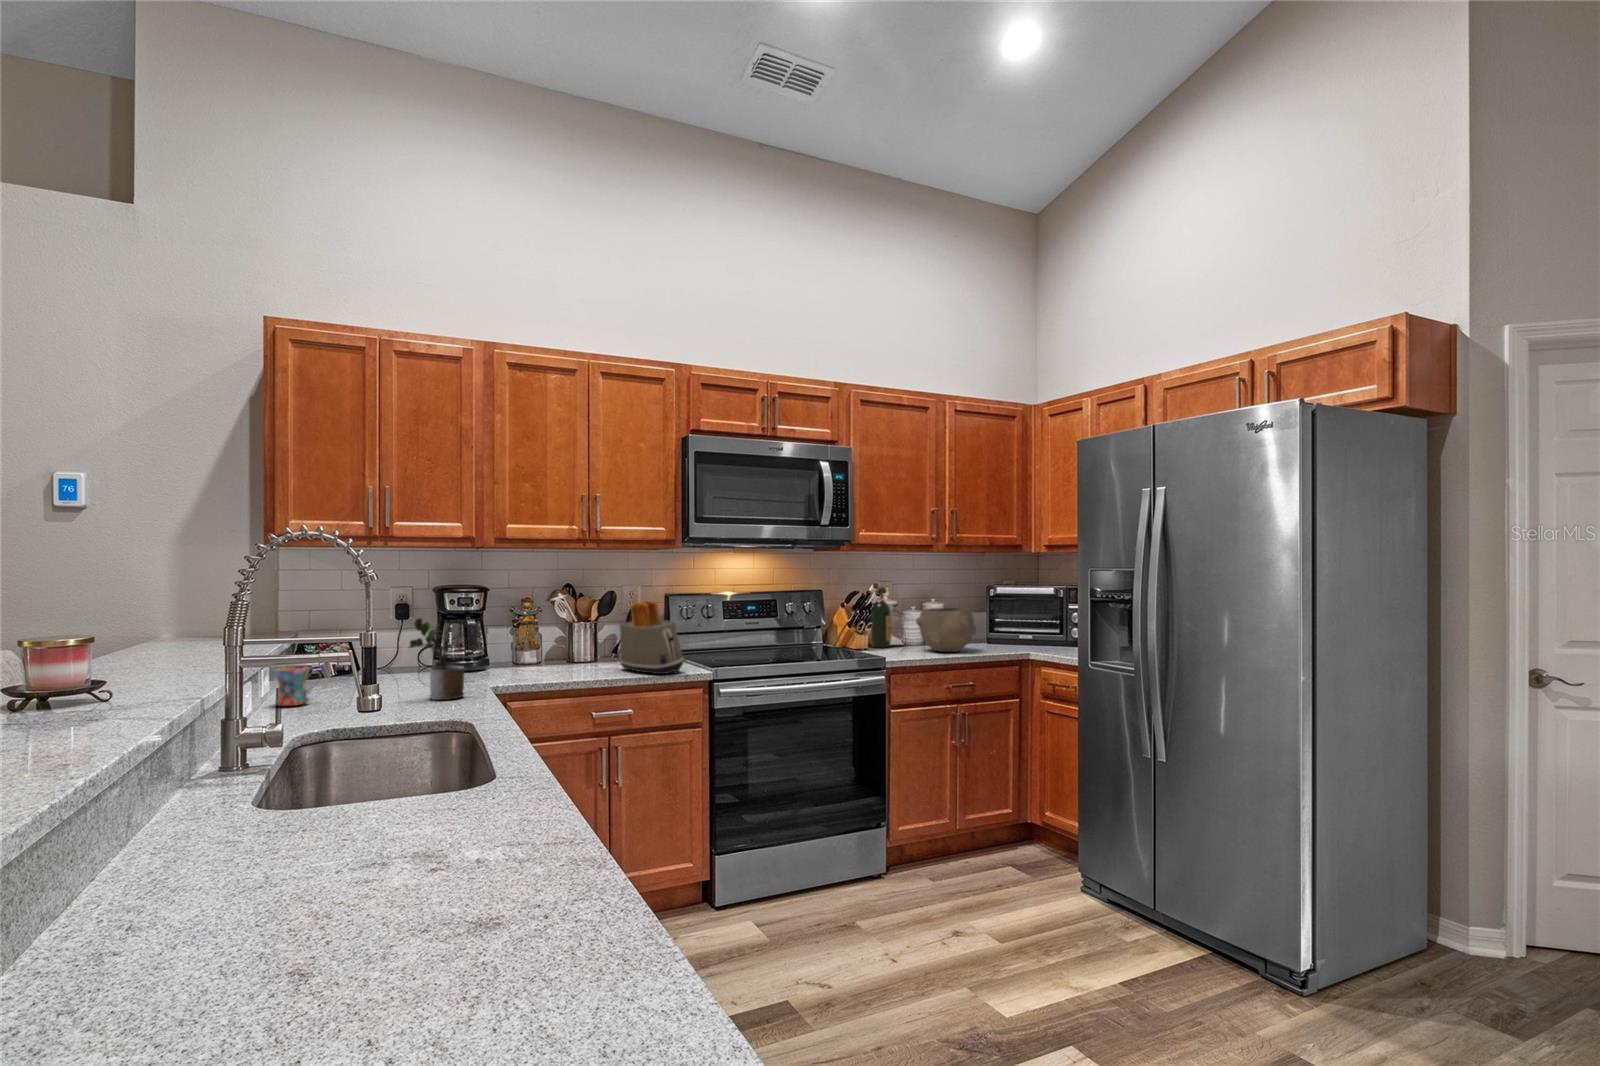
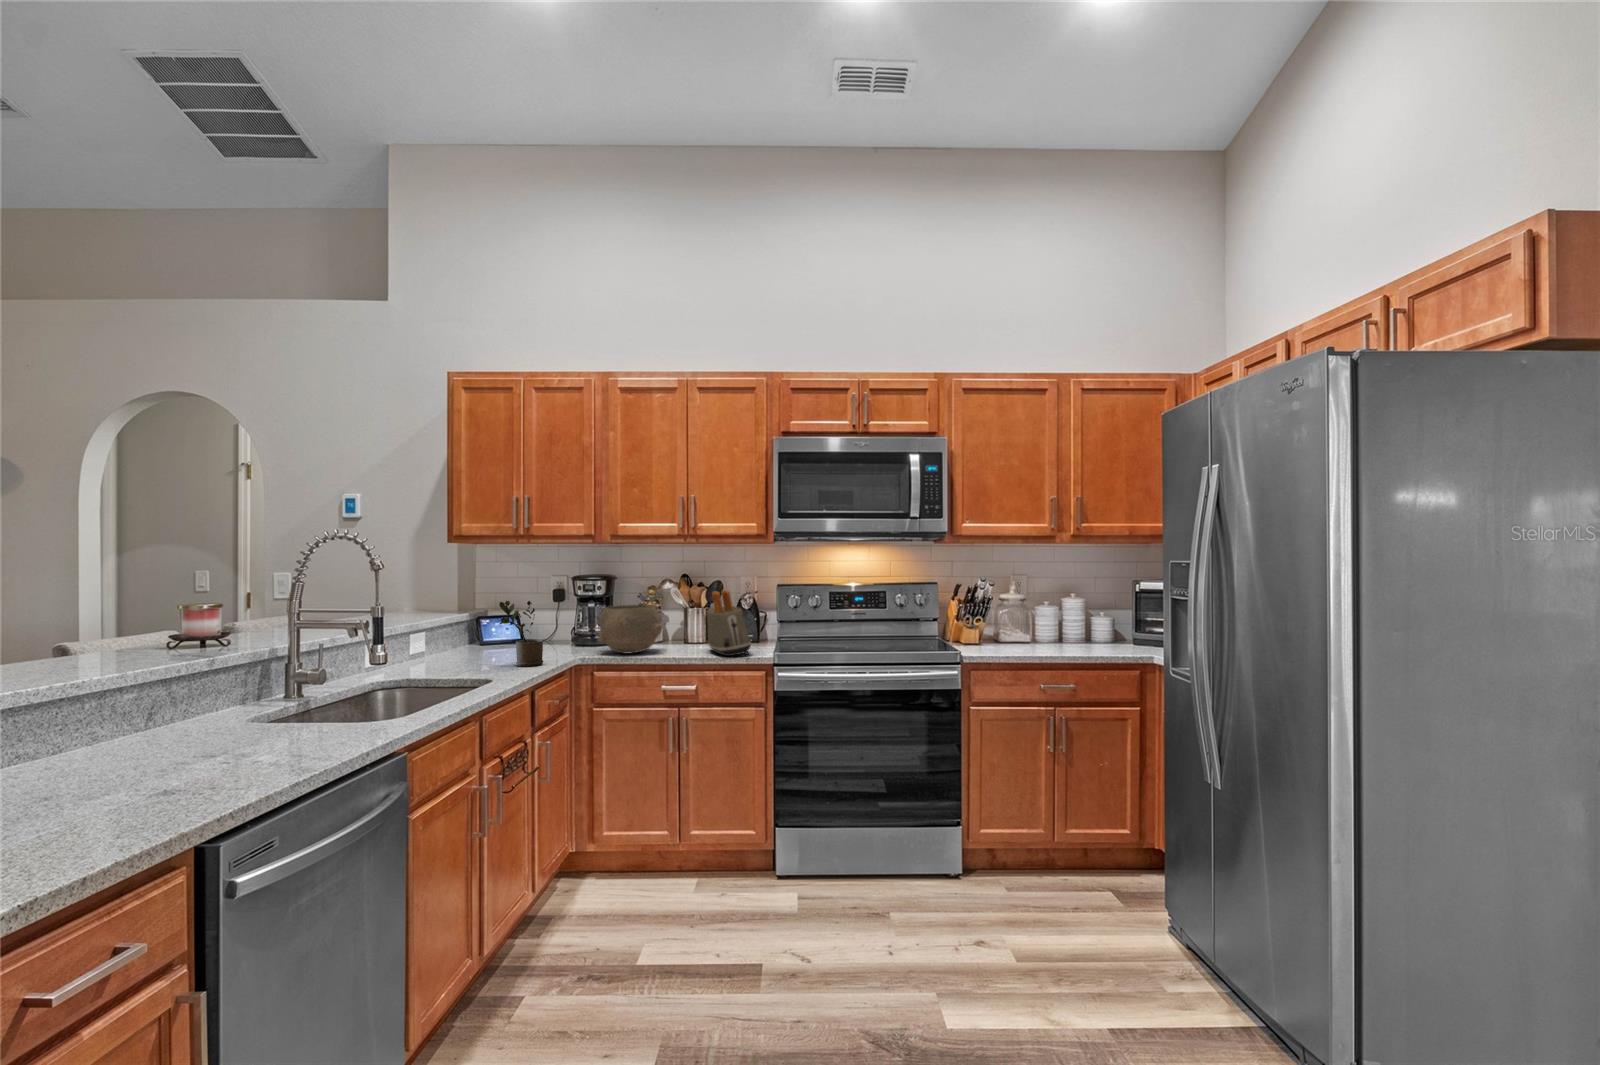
wine bottle: present [870,586,891,648] -> none [991,579,1013,643]
bowl: present [916,607,977,652] -> present [598,604,662,653]
mug: present [274,667,321,706] -> none [417,634,449,663]

